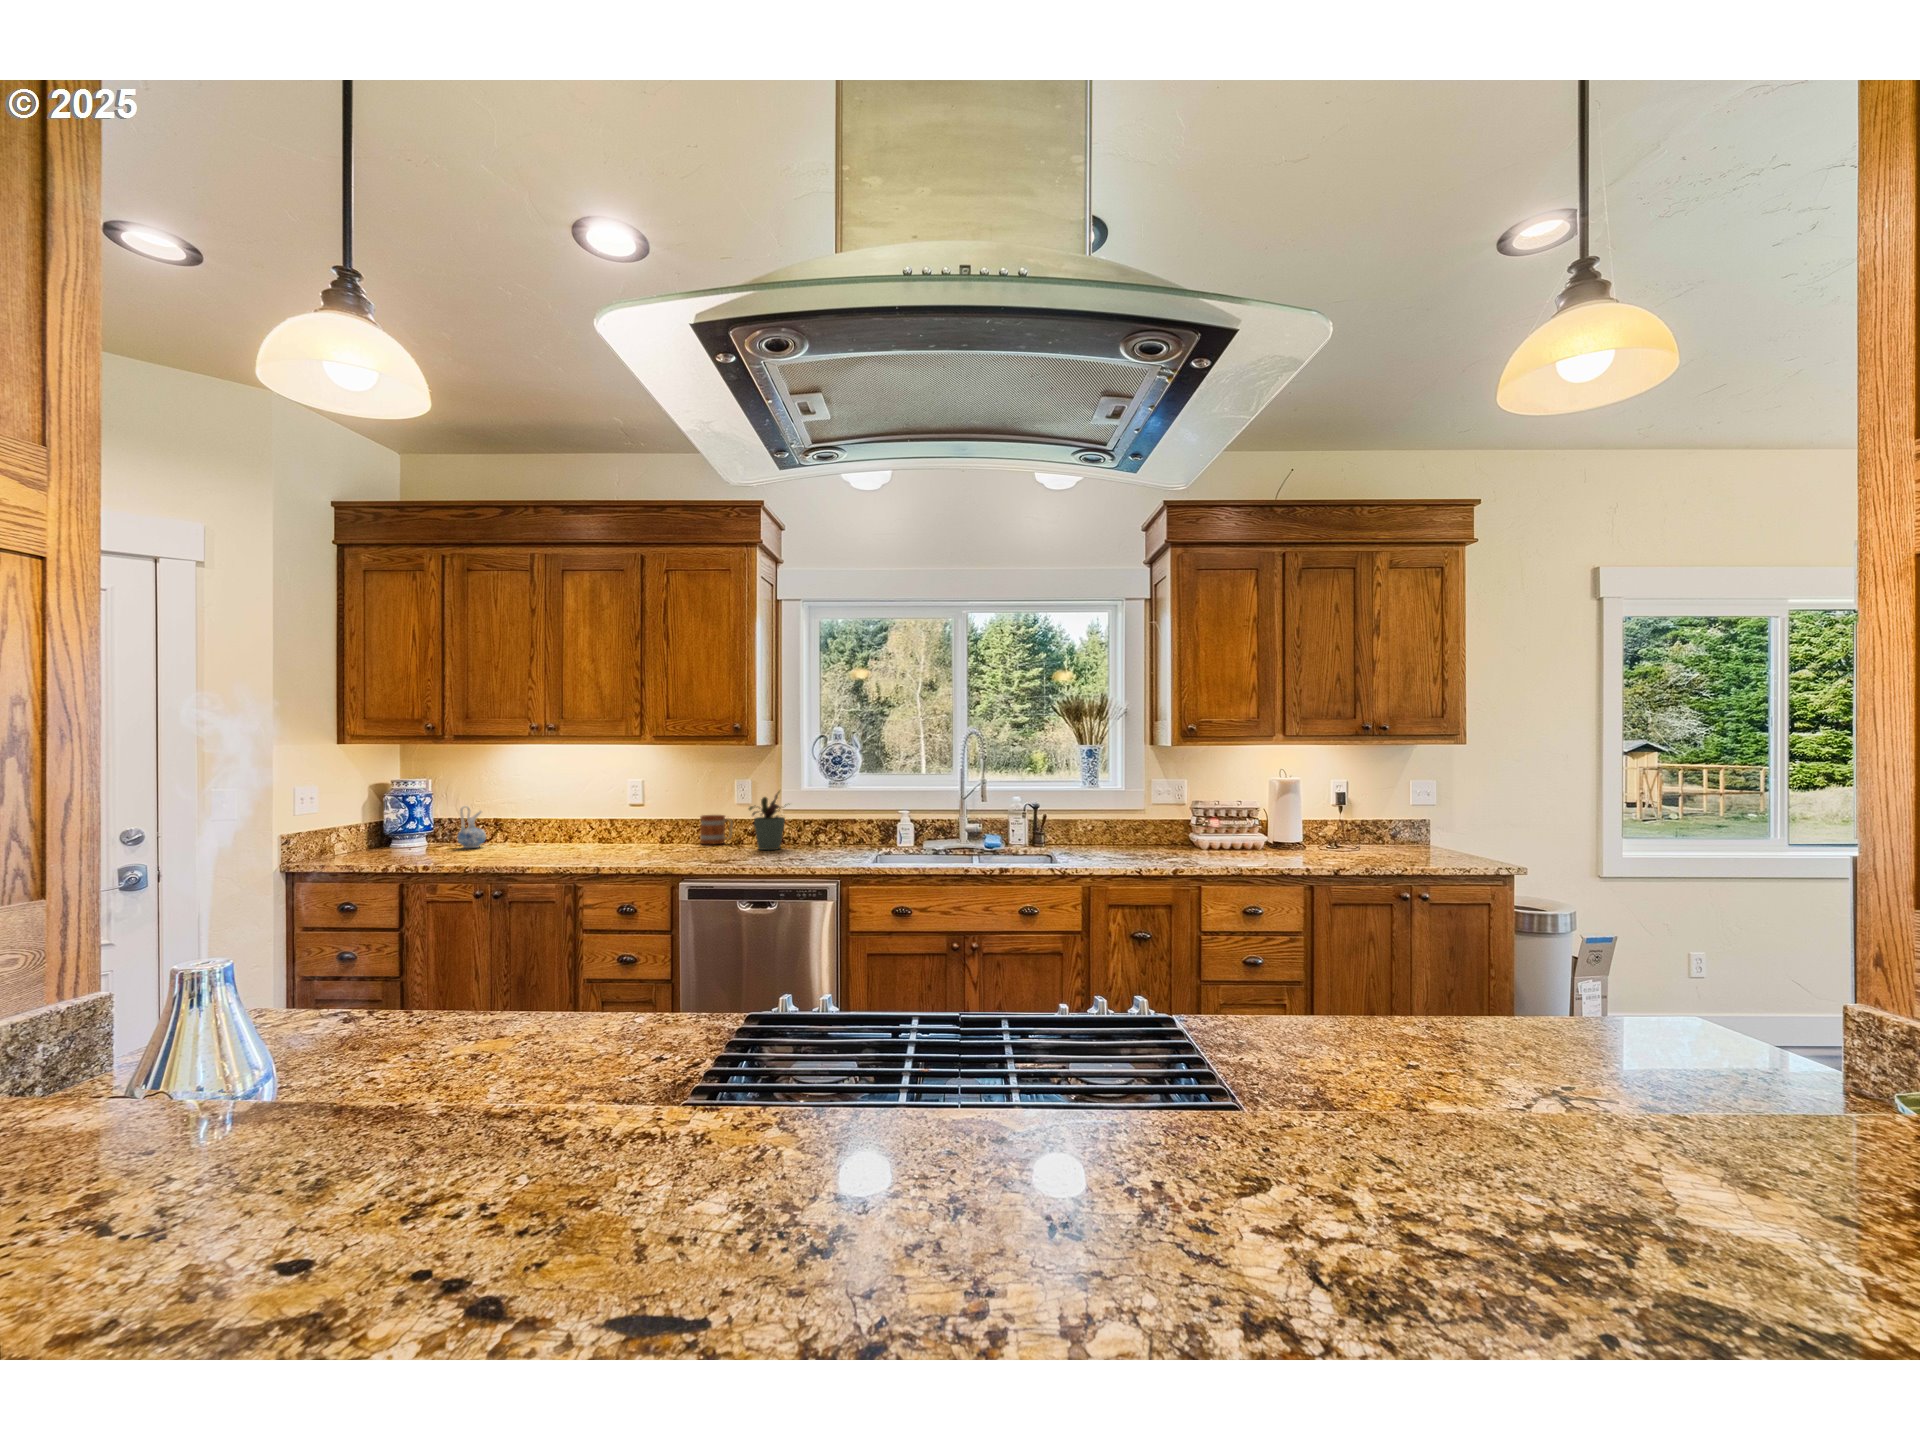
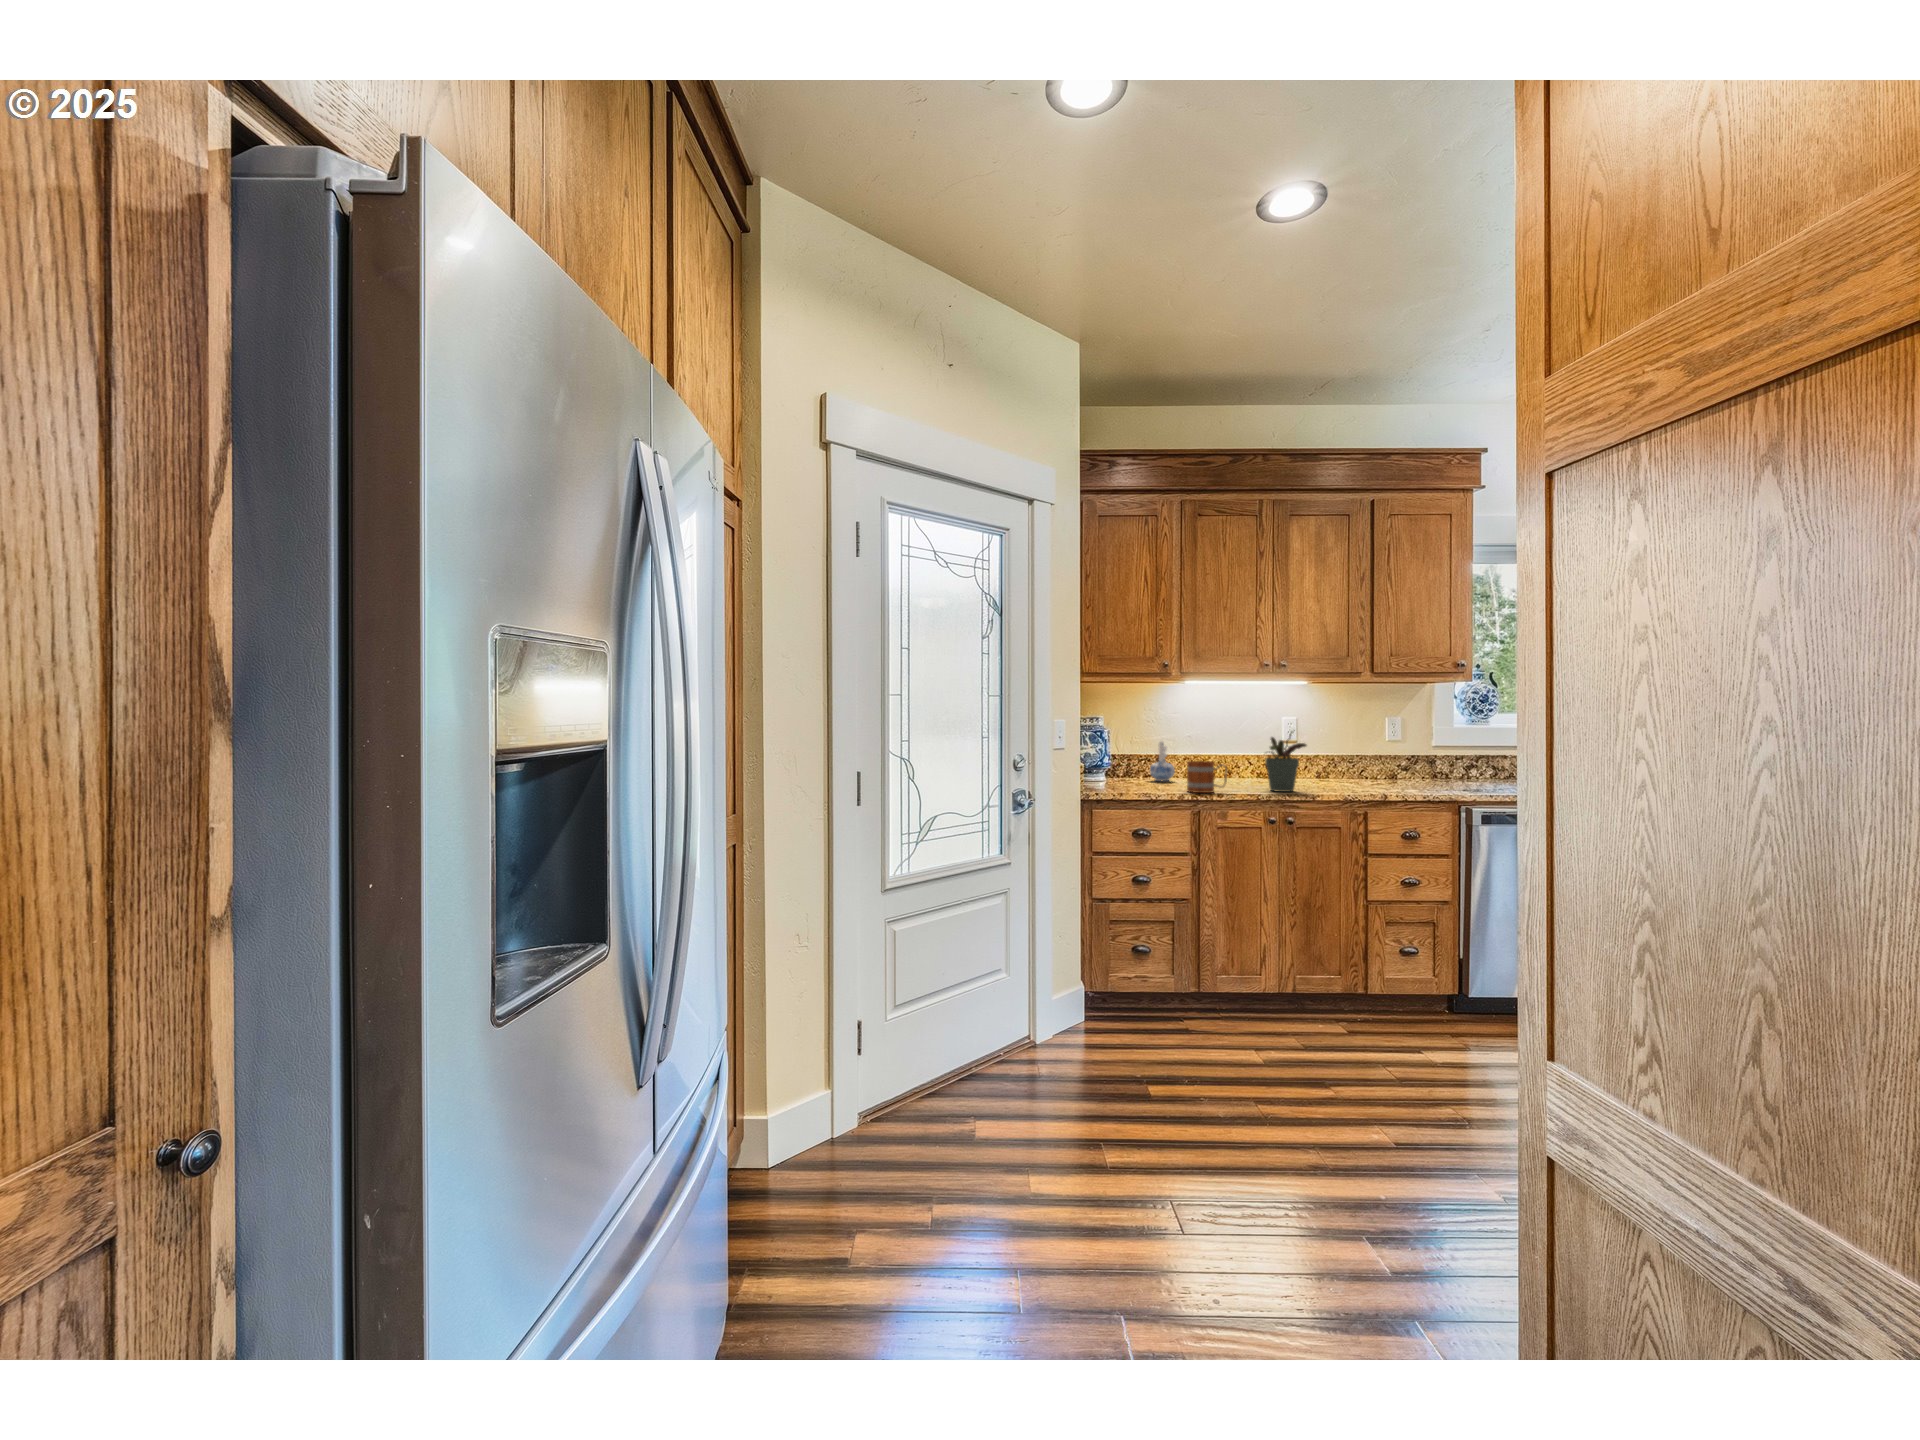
potted plant: present [749,791,785,850] -> present [1265,730,1306,792]
mug: present [700,815,733,844] -> present [1187,761,1227,793]

